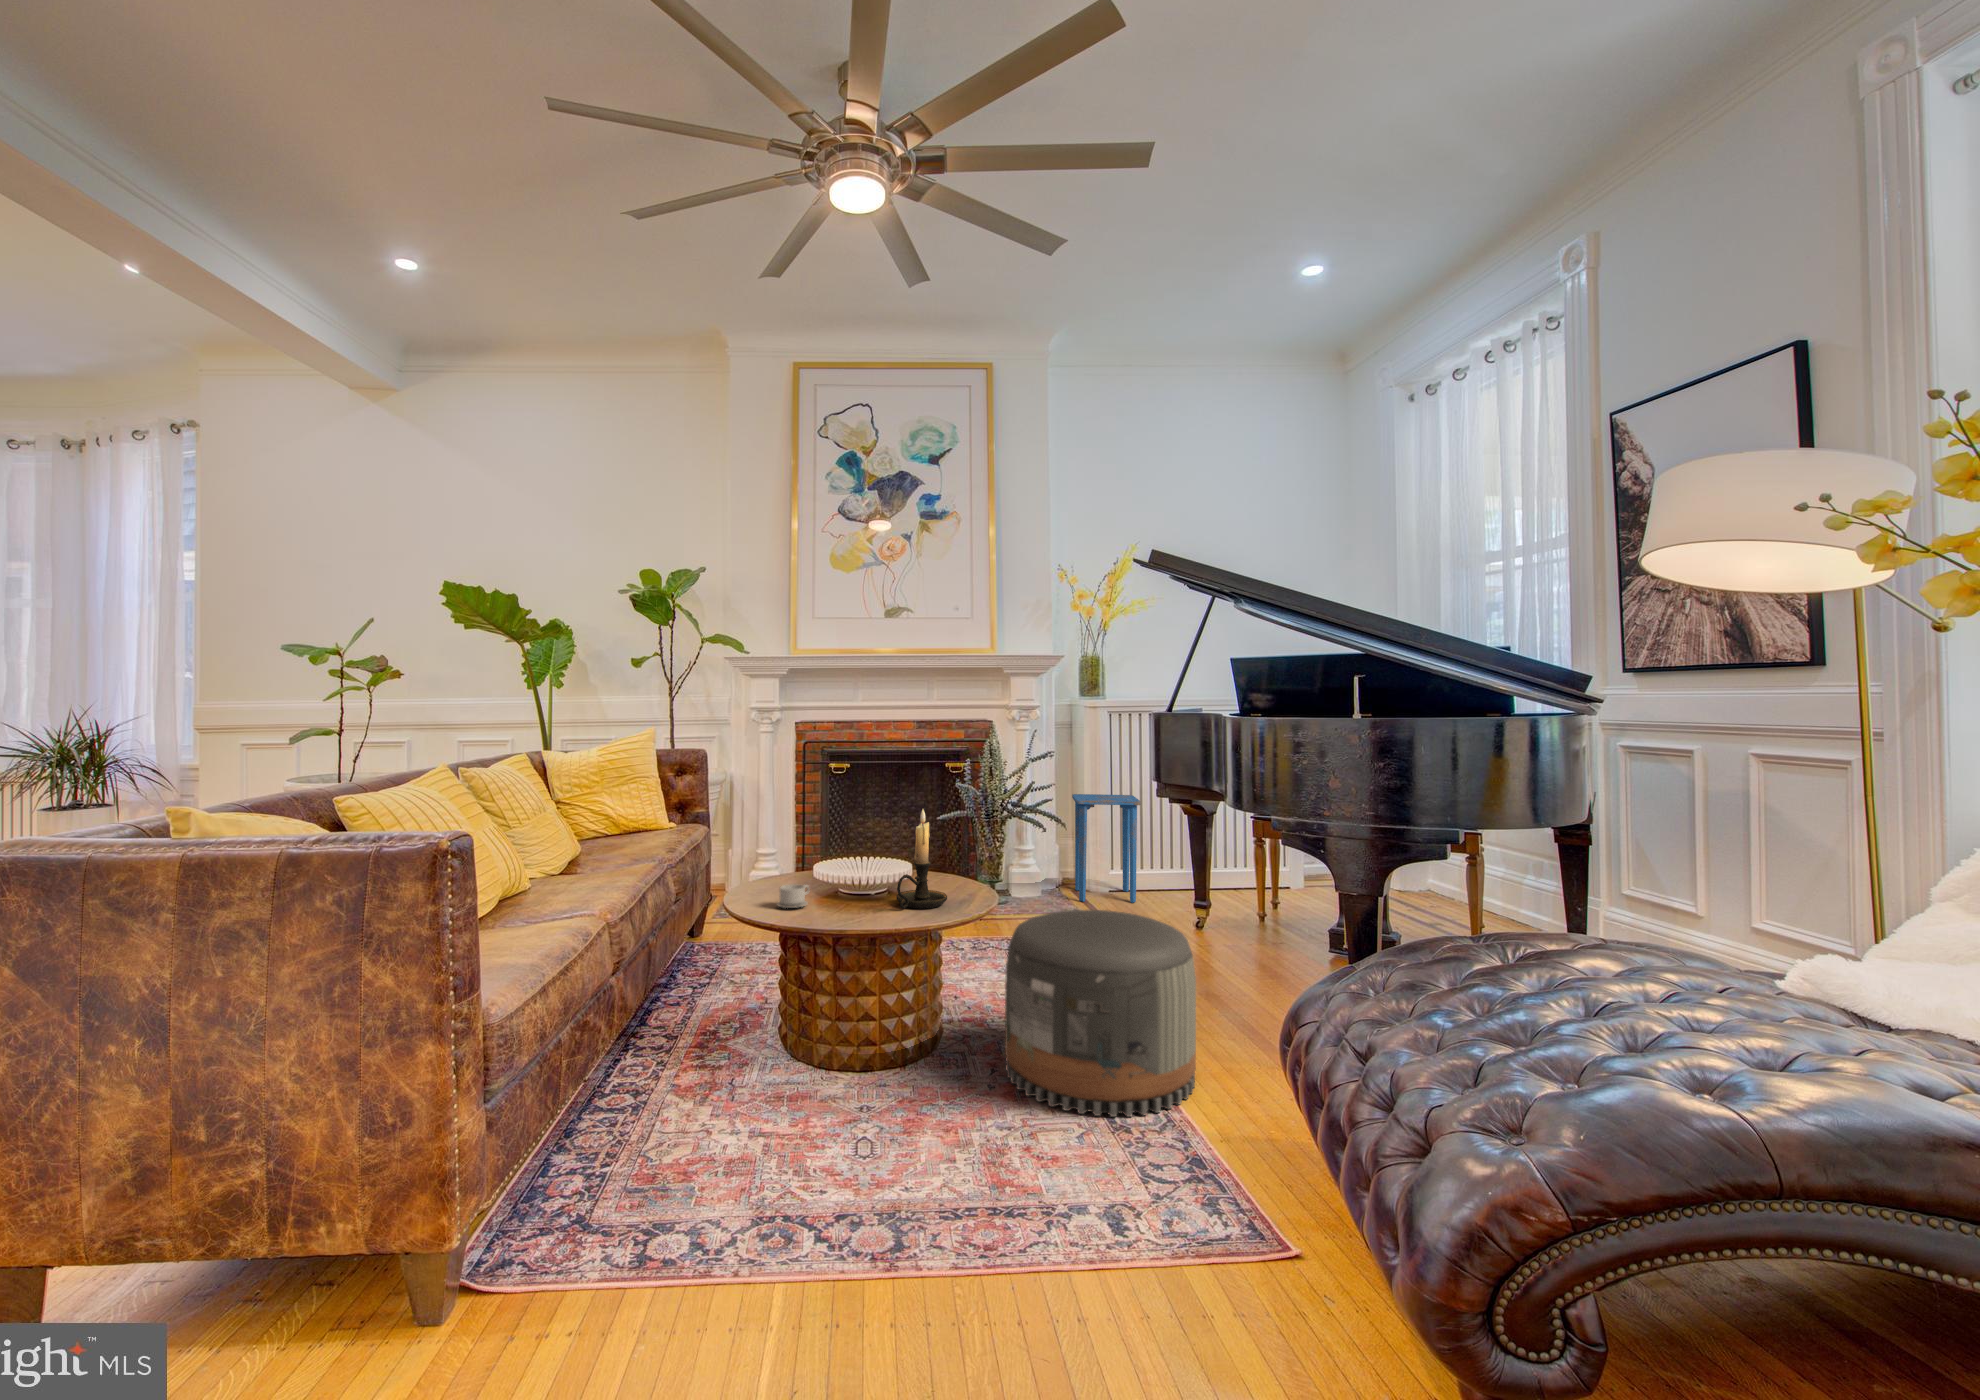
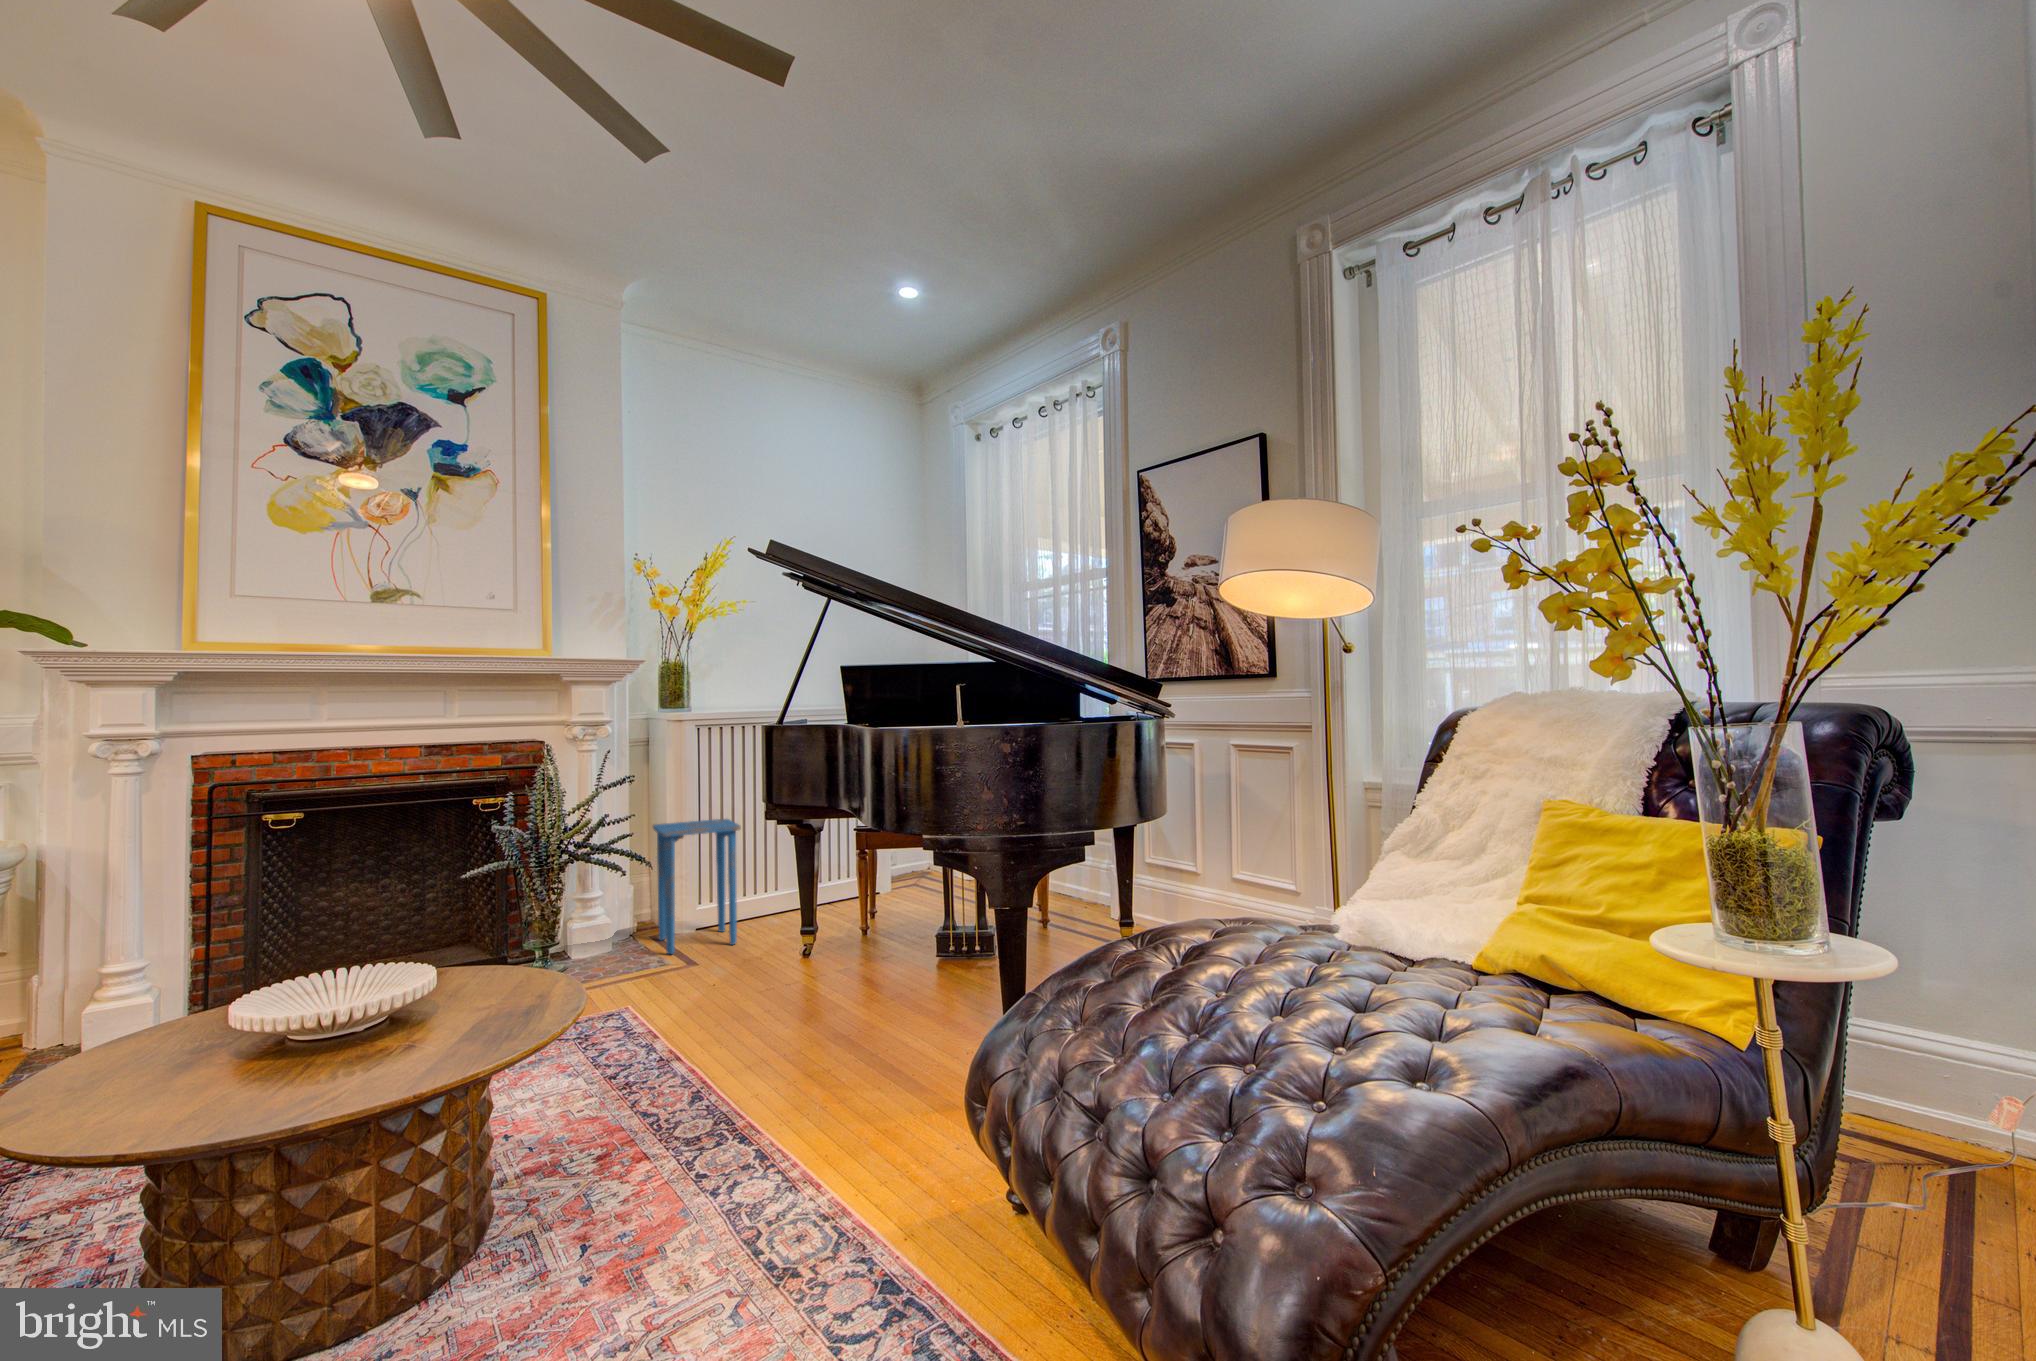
candle holder: present [896,809,947,909] -> none [409,882,499,1041]
teacup: present [777,884,810,908] -> none [155,1021,249,1090]
pouf: present [1005,910,1196,1117] -> none [601,979,860,1276]

